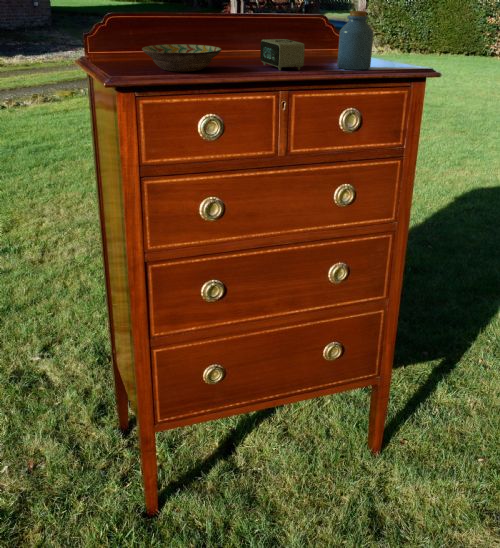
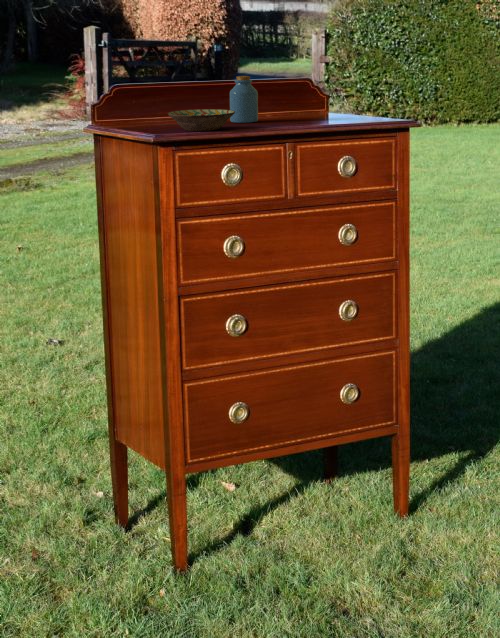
jar: present [337,11,374,70] -> present [230,76,258,123]
alarm clock: present [260,39,305,71] -> none [263,101,304,127]

